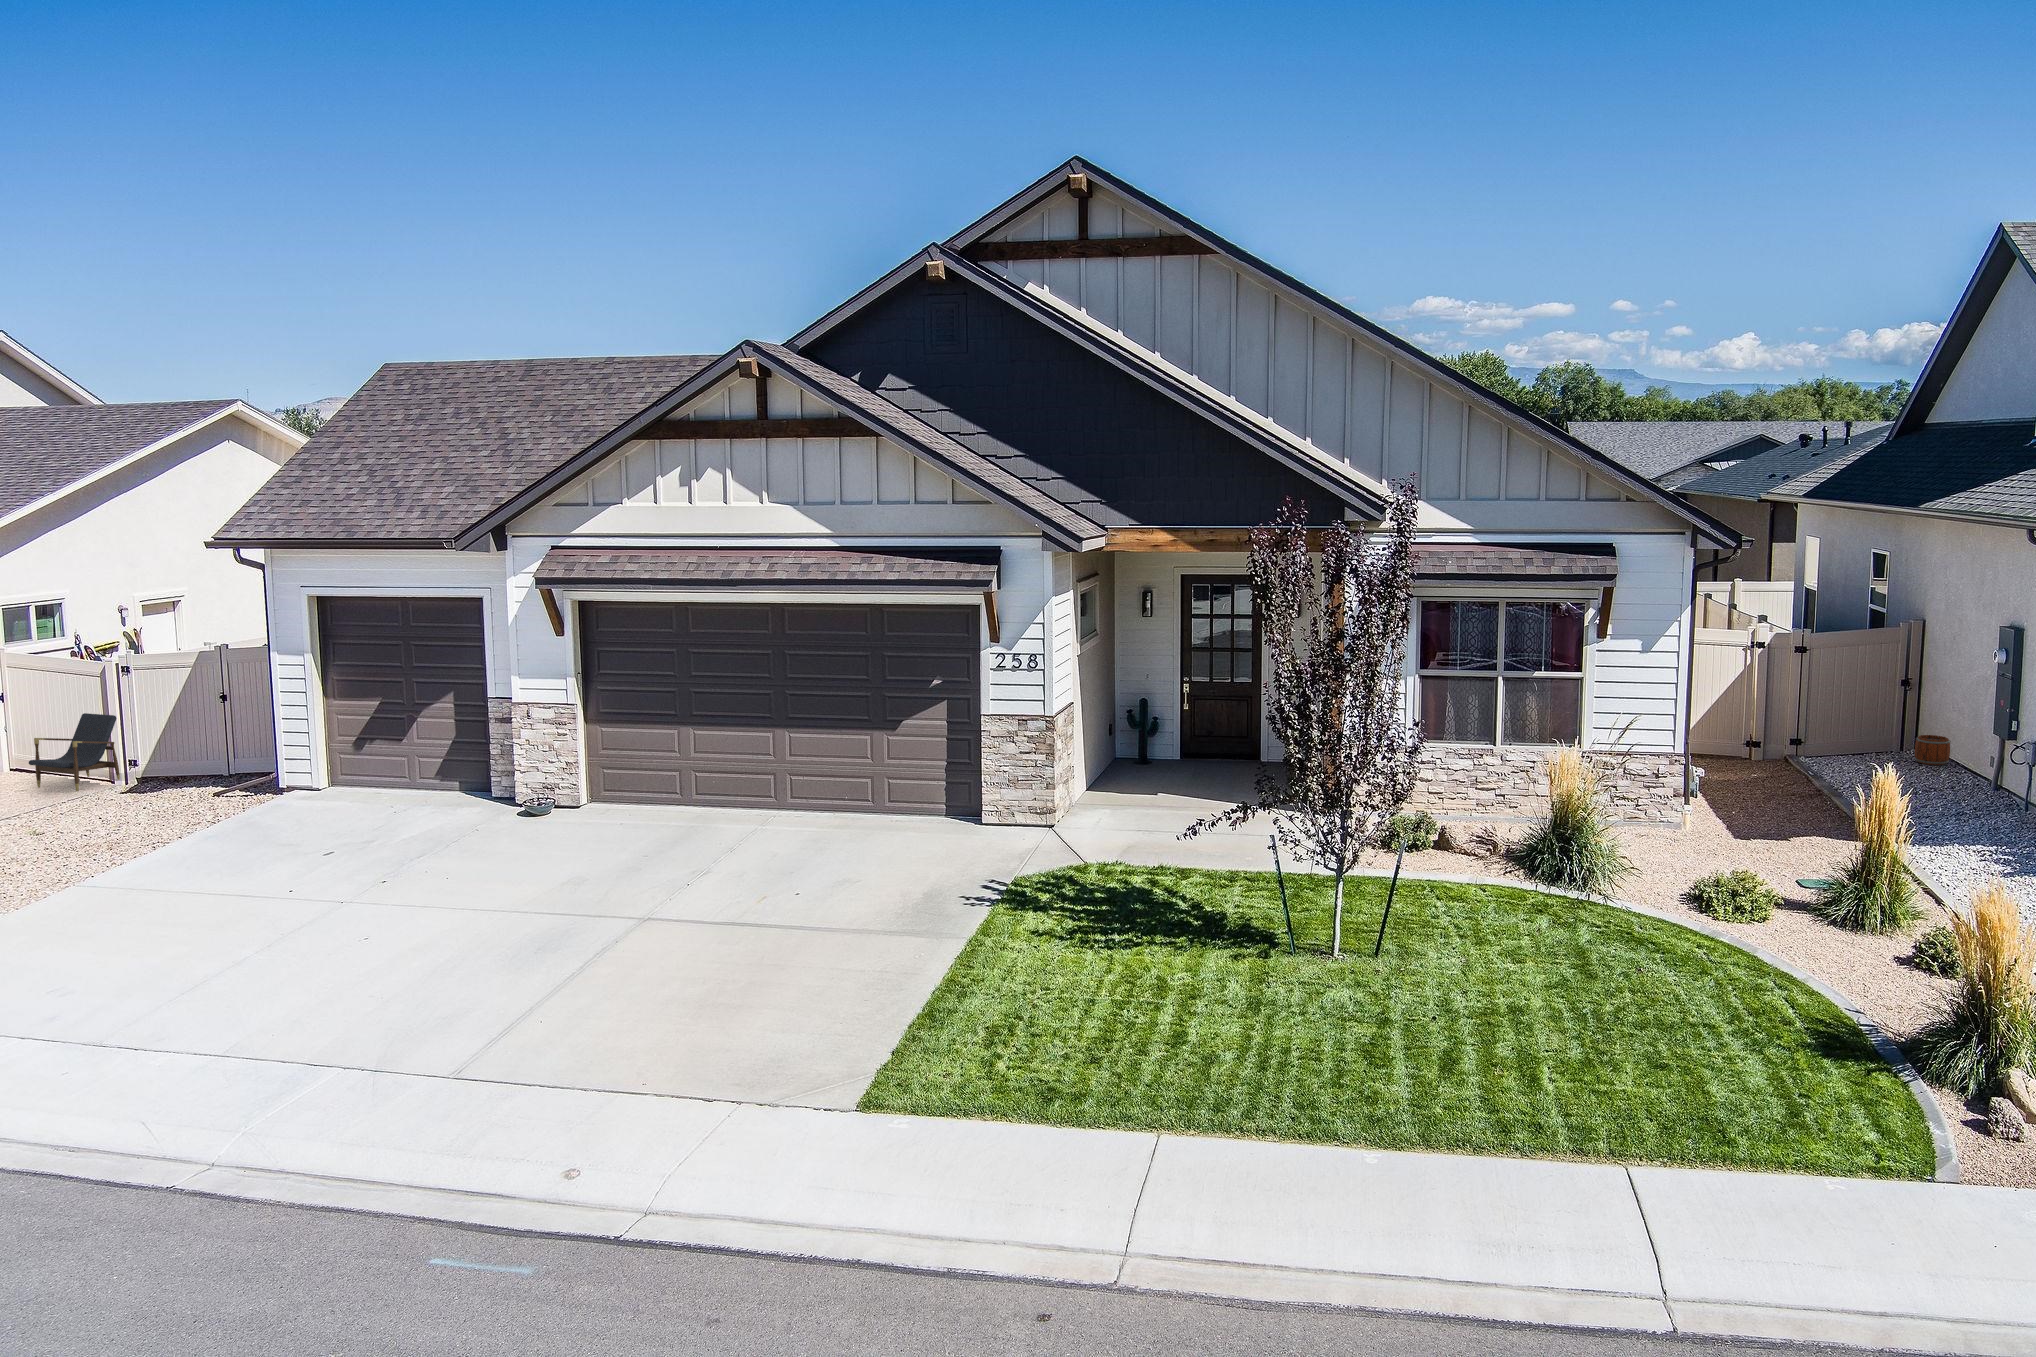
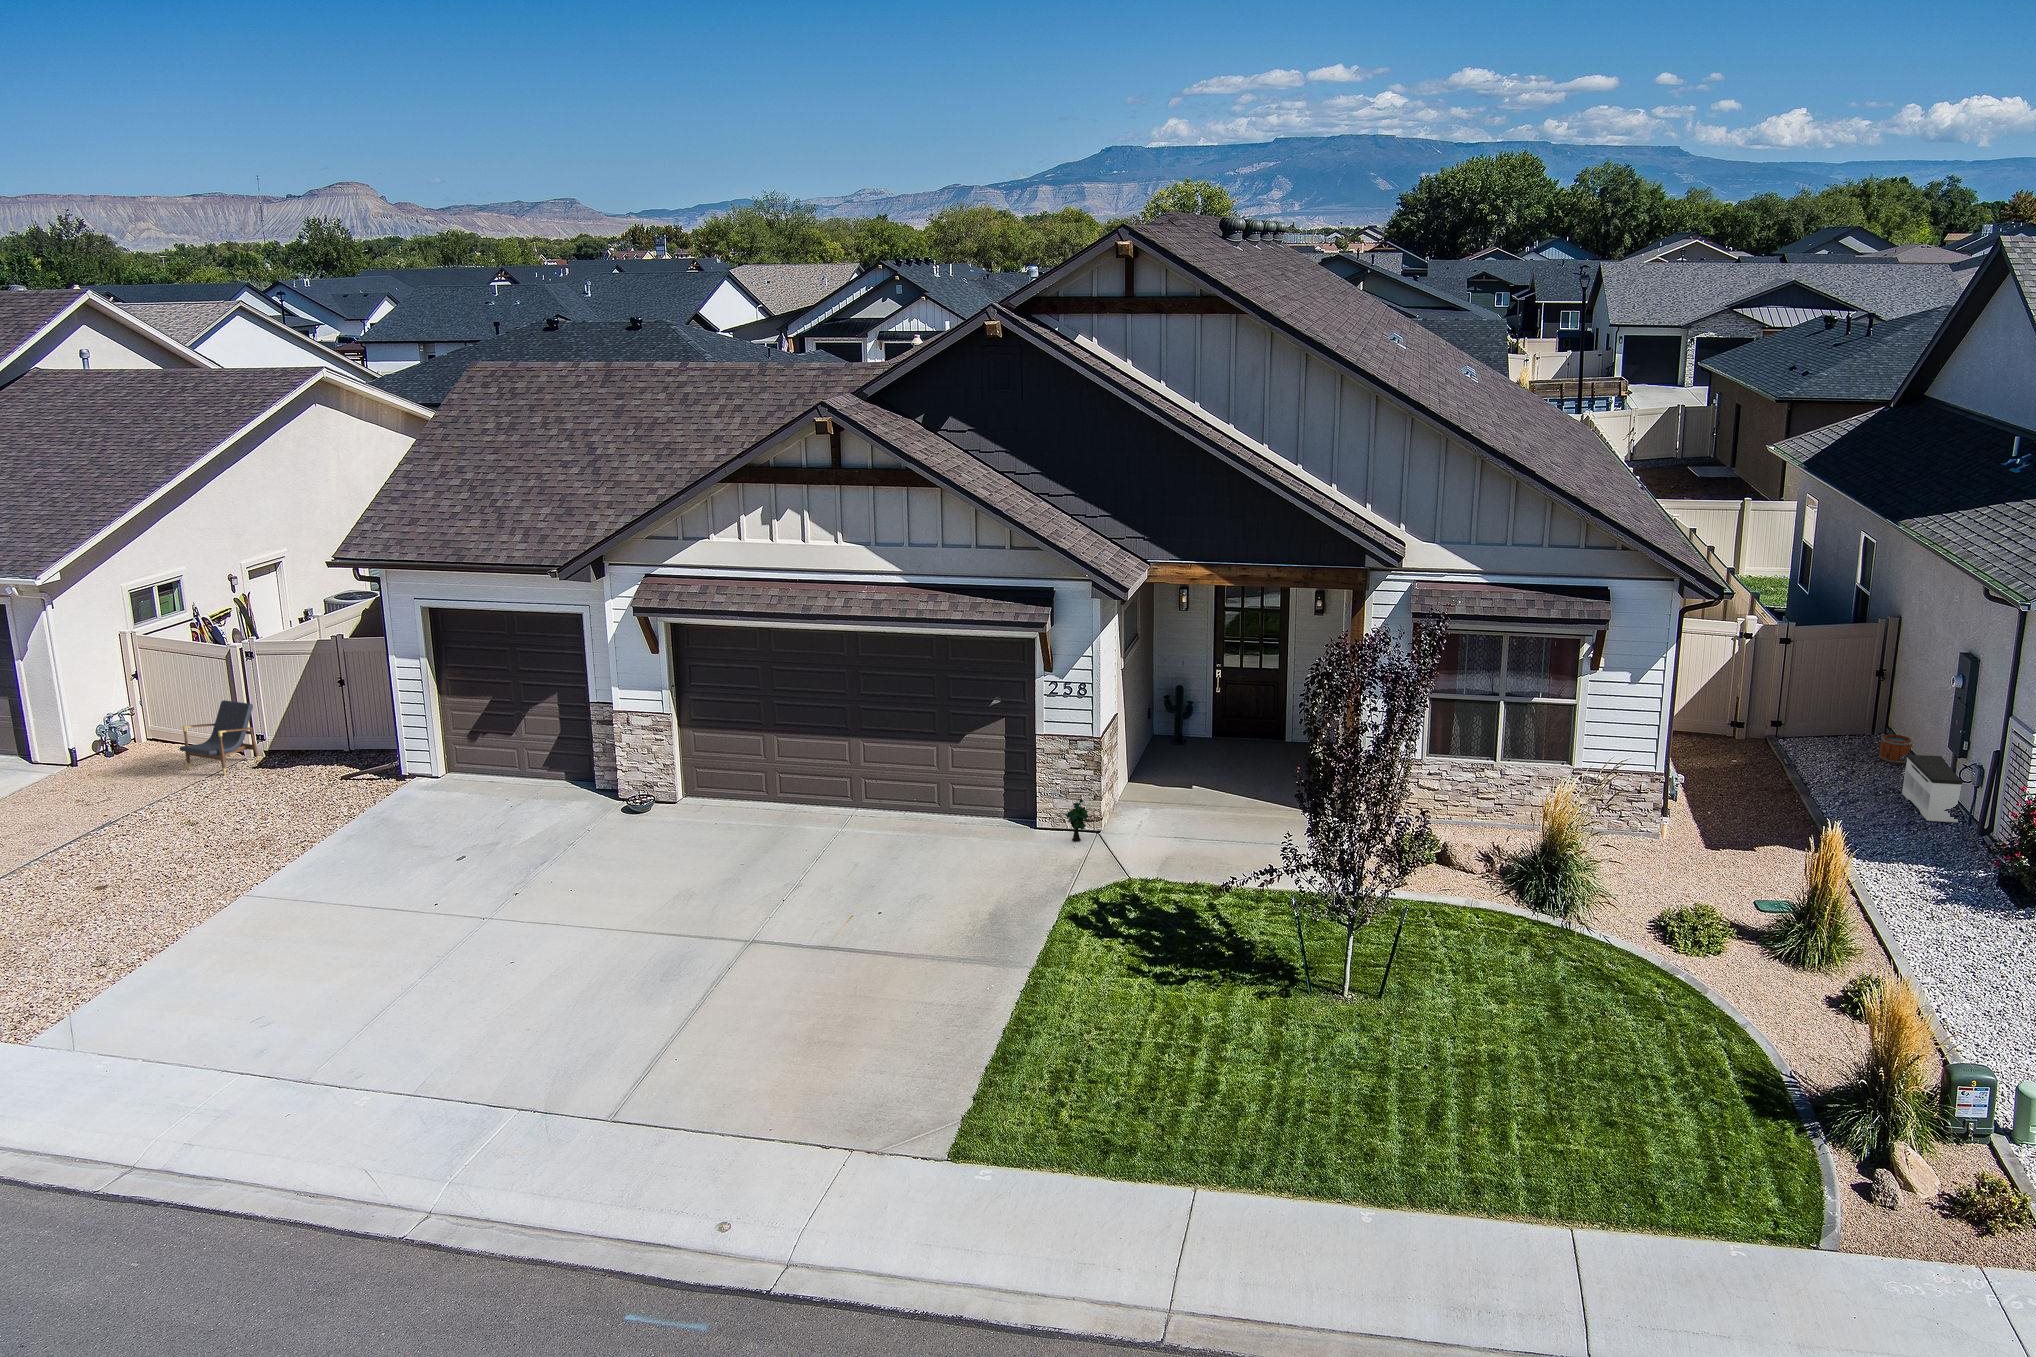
bench: none [1946,743,2026,810] -> present [1902,755,1963,822]
decorative plant: none [1013,785,1042,834] -> present [1065,799,1089,842]

